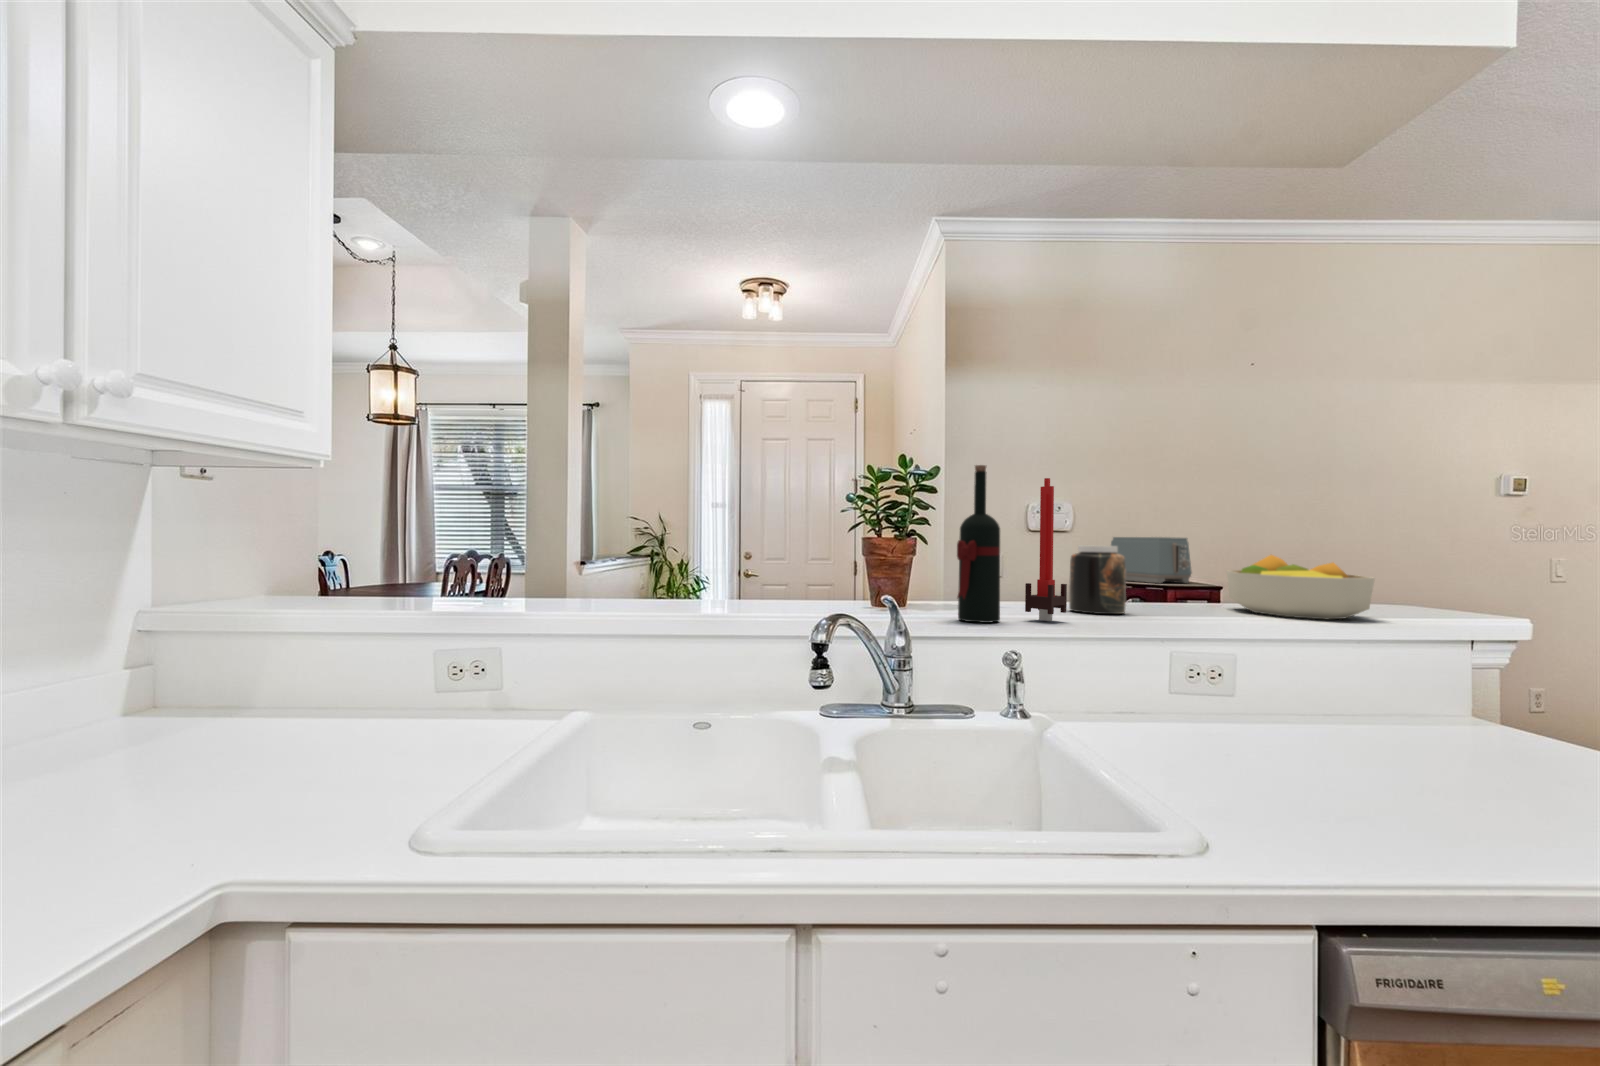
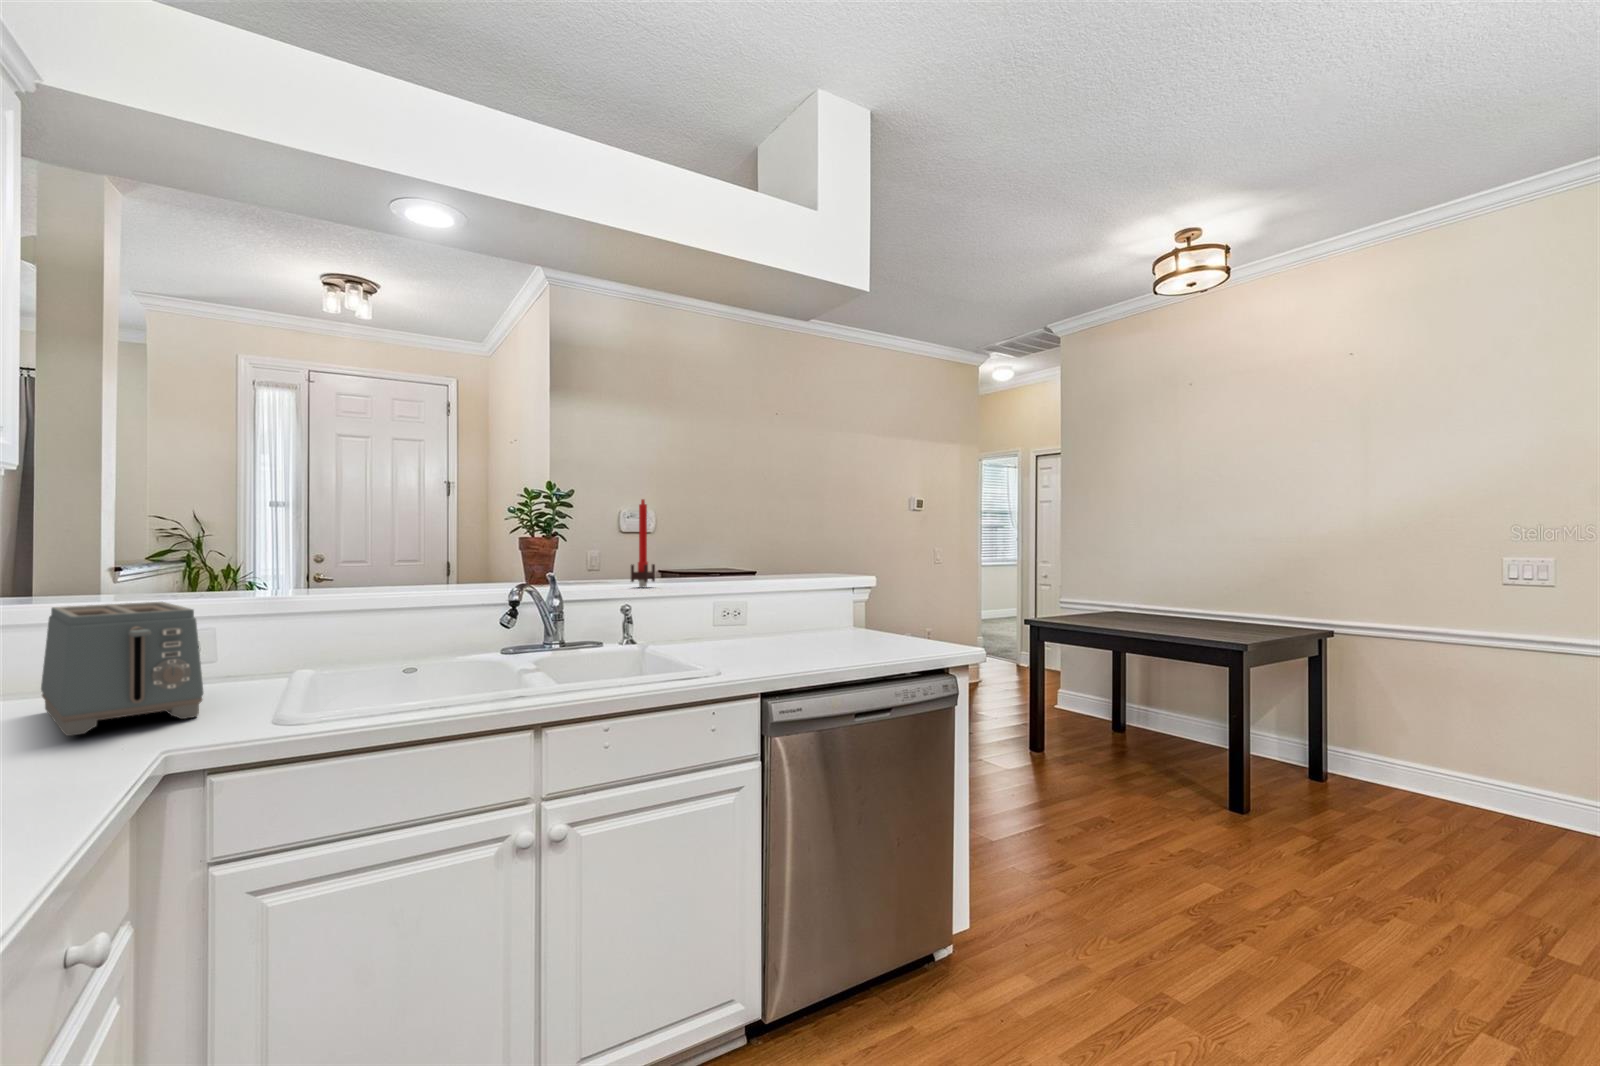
wine bottle: present [957,465,1000,623] -> none [589,490,616,589]
toaster: present [1111,537,1192,583] -> present [41,602,204,736]
jar: present [1069,546,1126,614] -> none [656,541,689,584]
fruit bowl: present [1226,555,1375,619] -> none [747,545,815,580]

